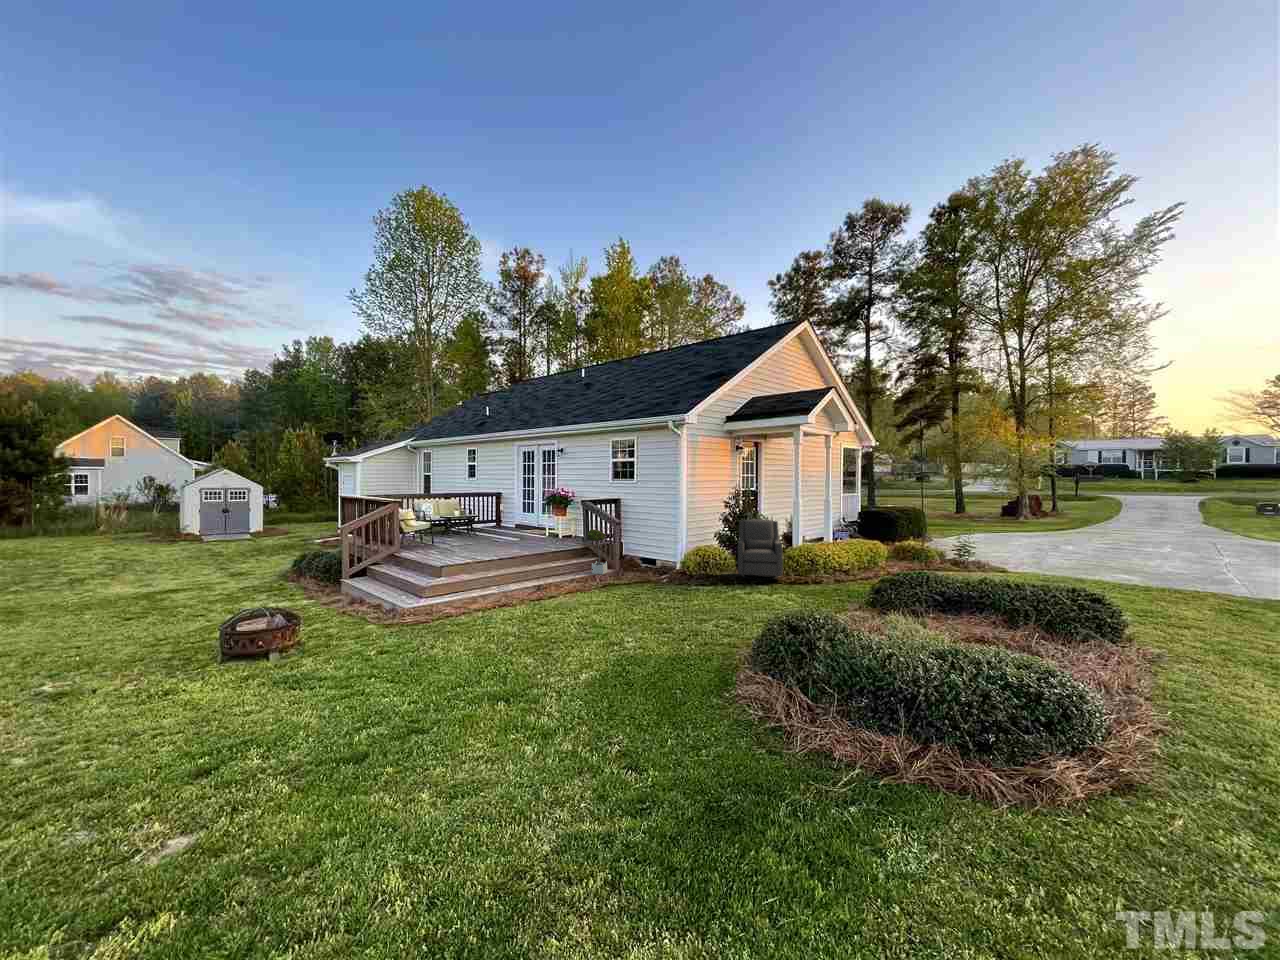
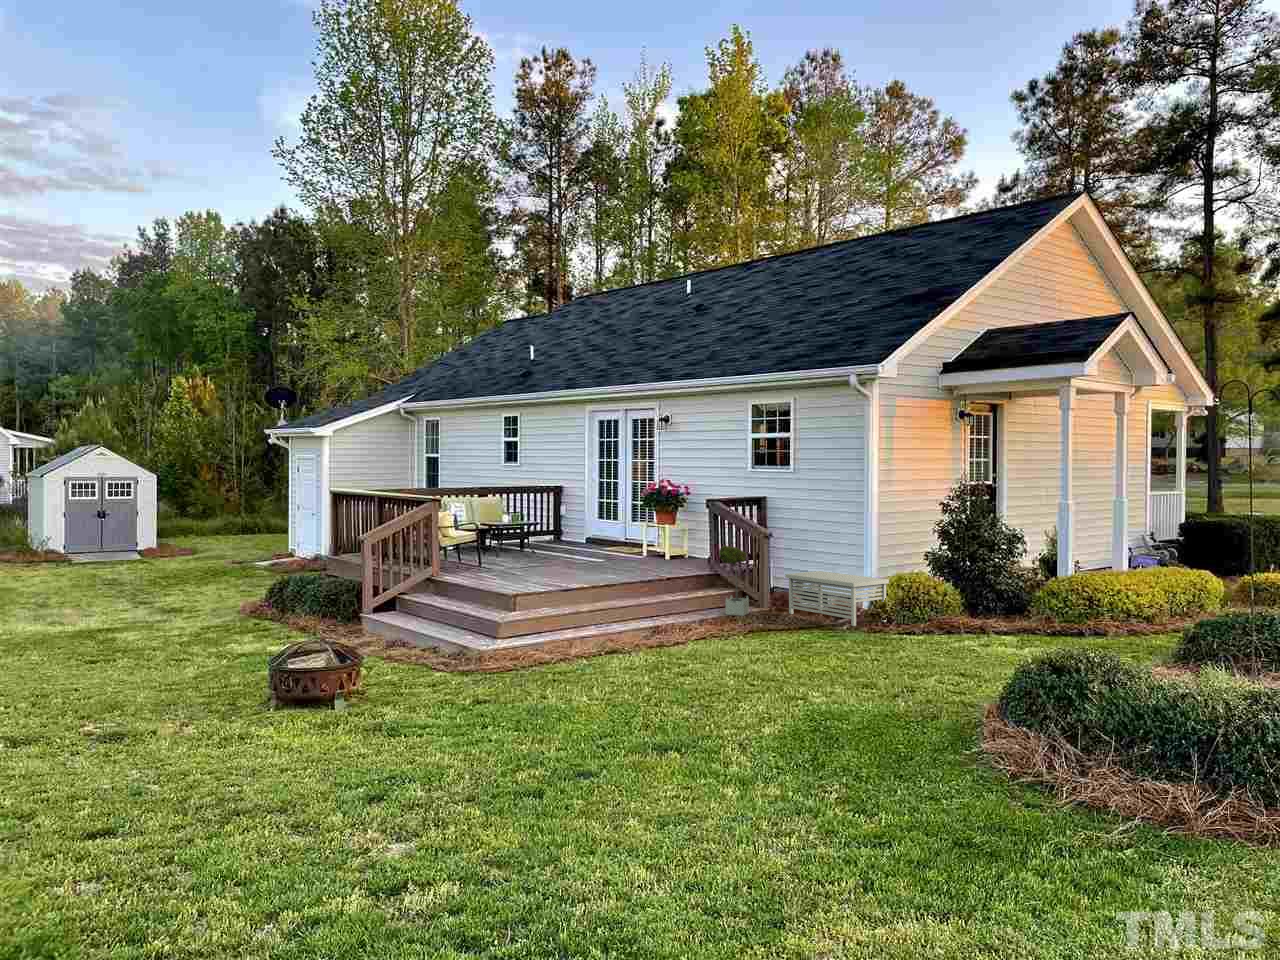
chair: present [738,519,783,580] -> none [965,533,1039,629]
storage bench: none [630,544,692,580] -> present [785,571,889,626]

